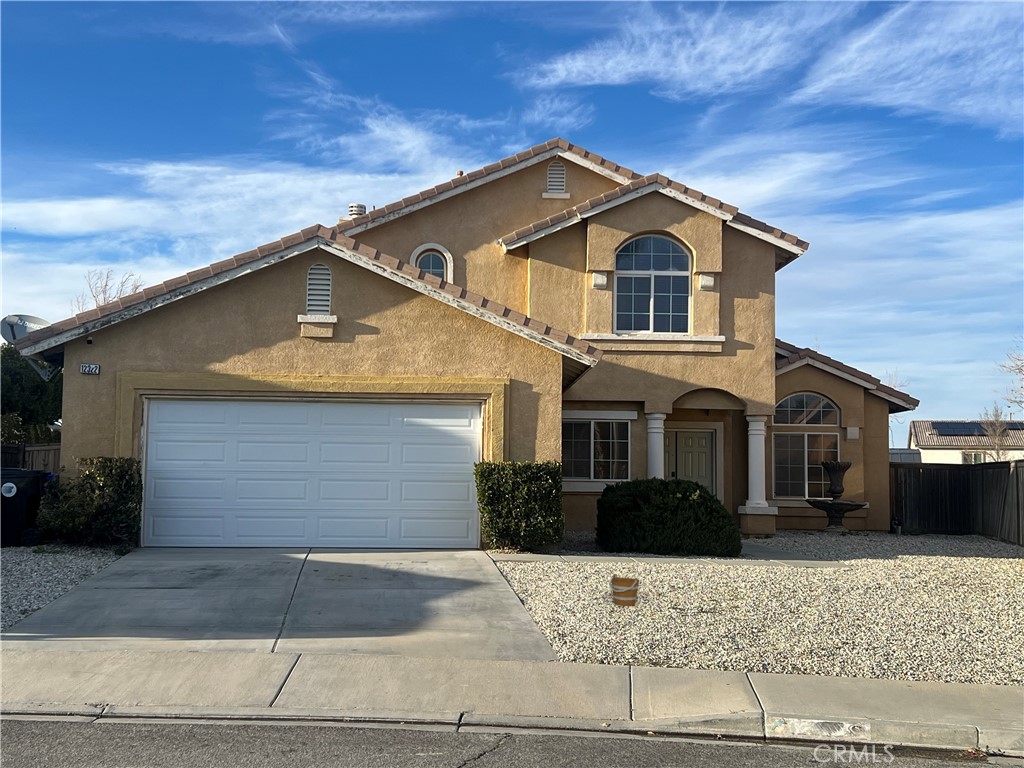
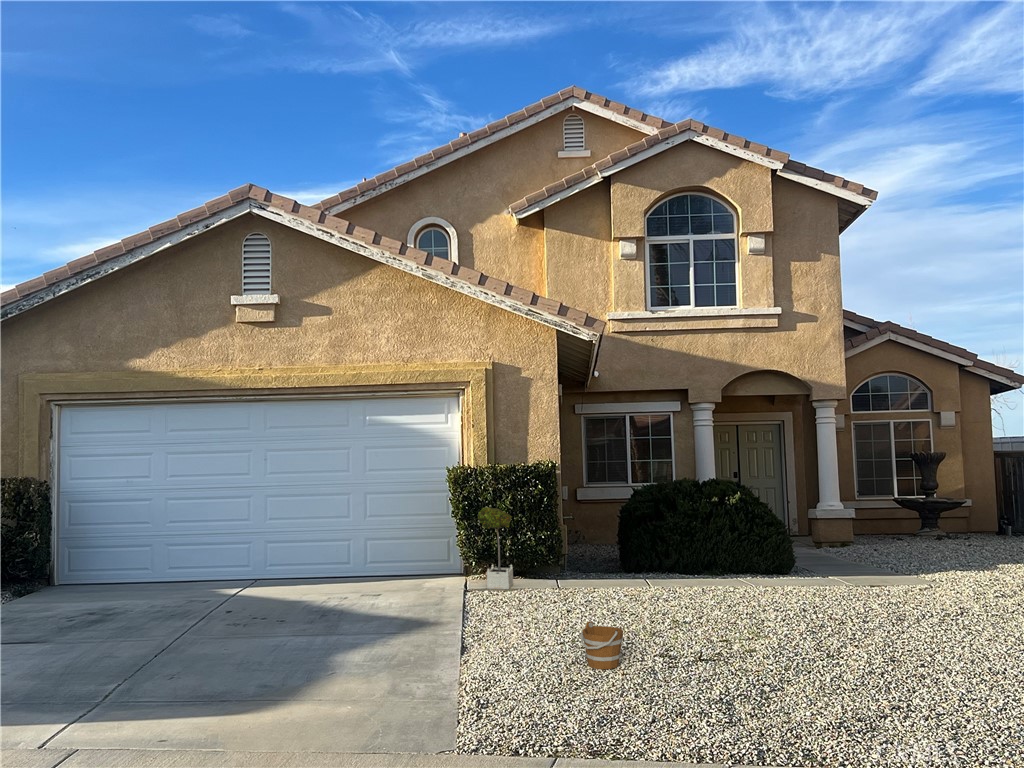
potted tree: none [503,494,530,559] -> present [478,507,513,589]

